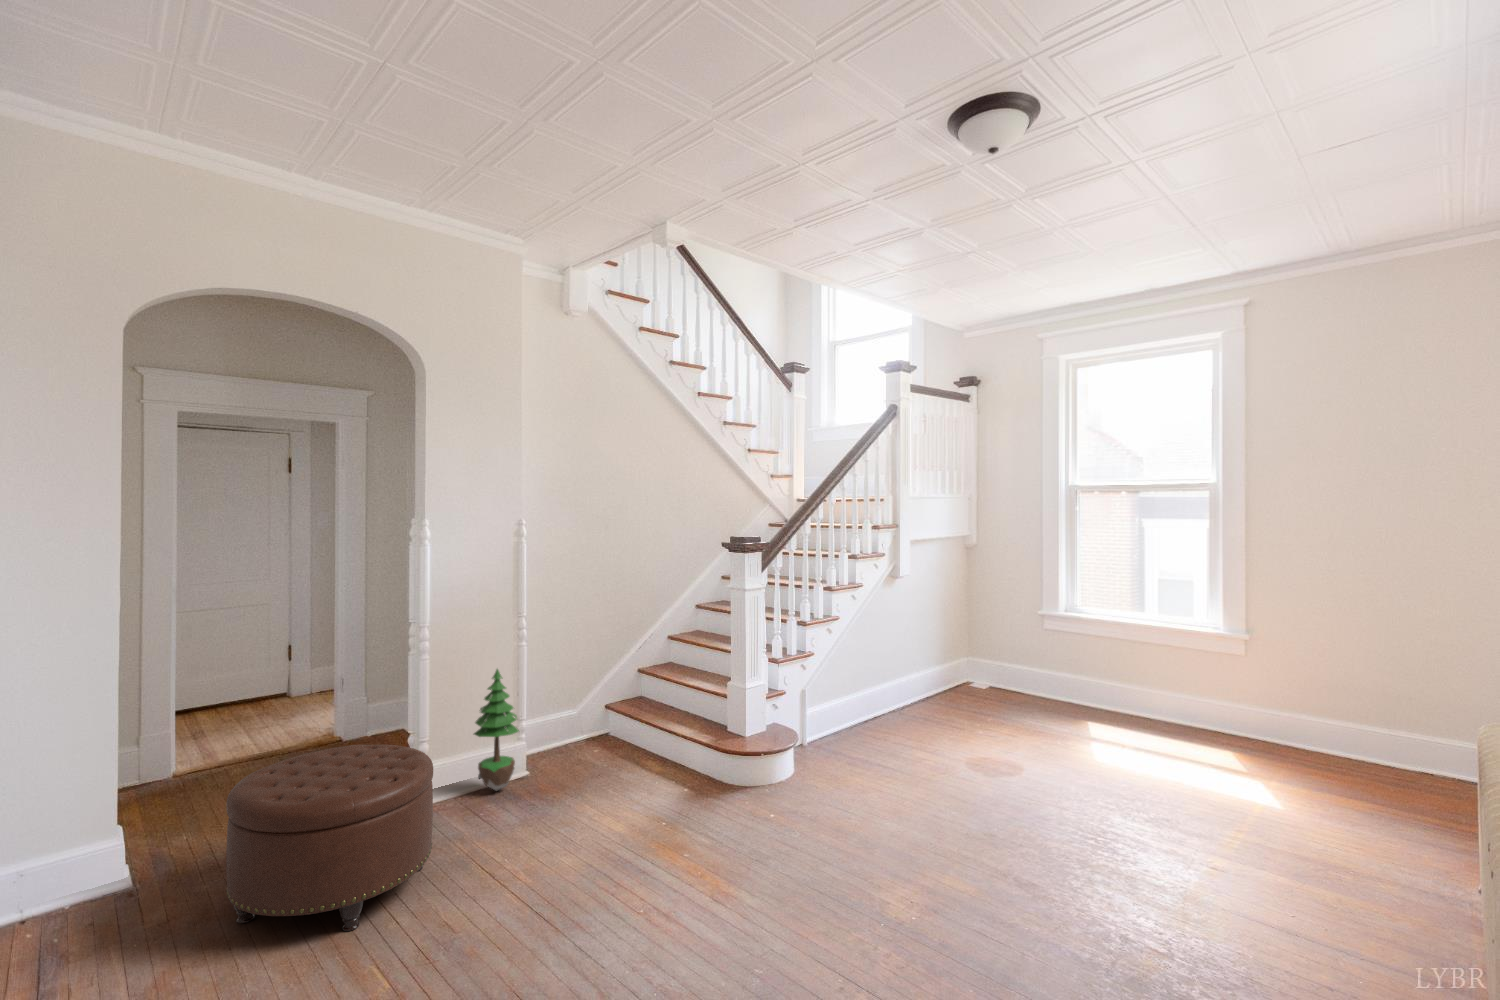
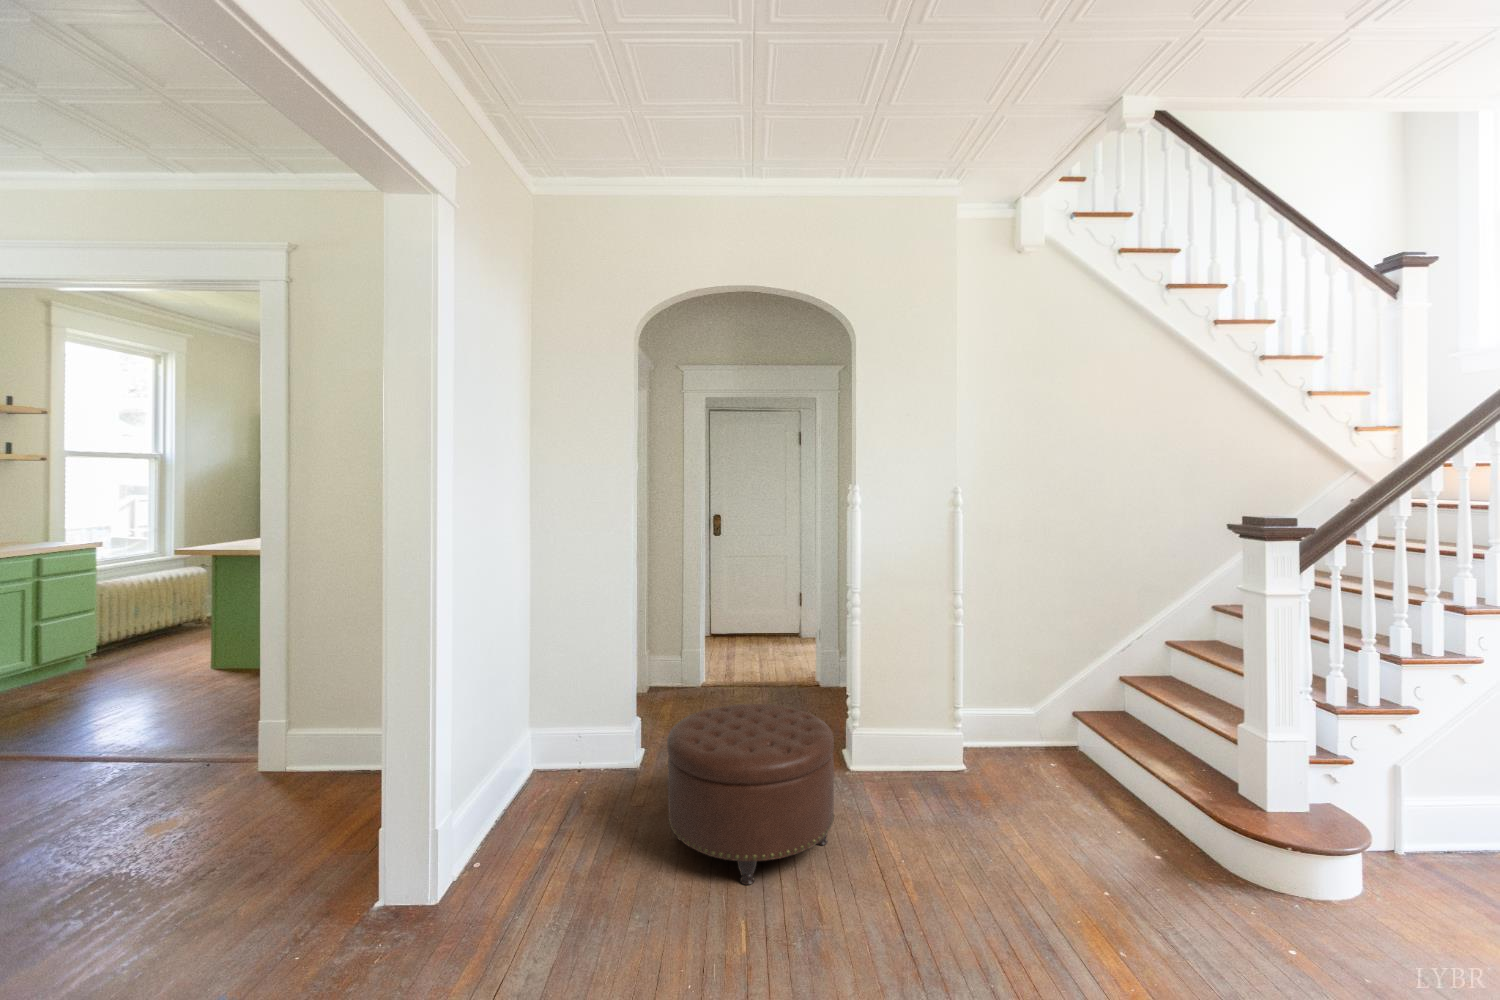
potted tree: present [474,669,519,791] -> none [901,651,949,782]

